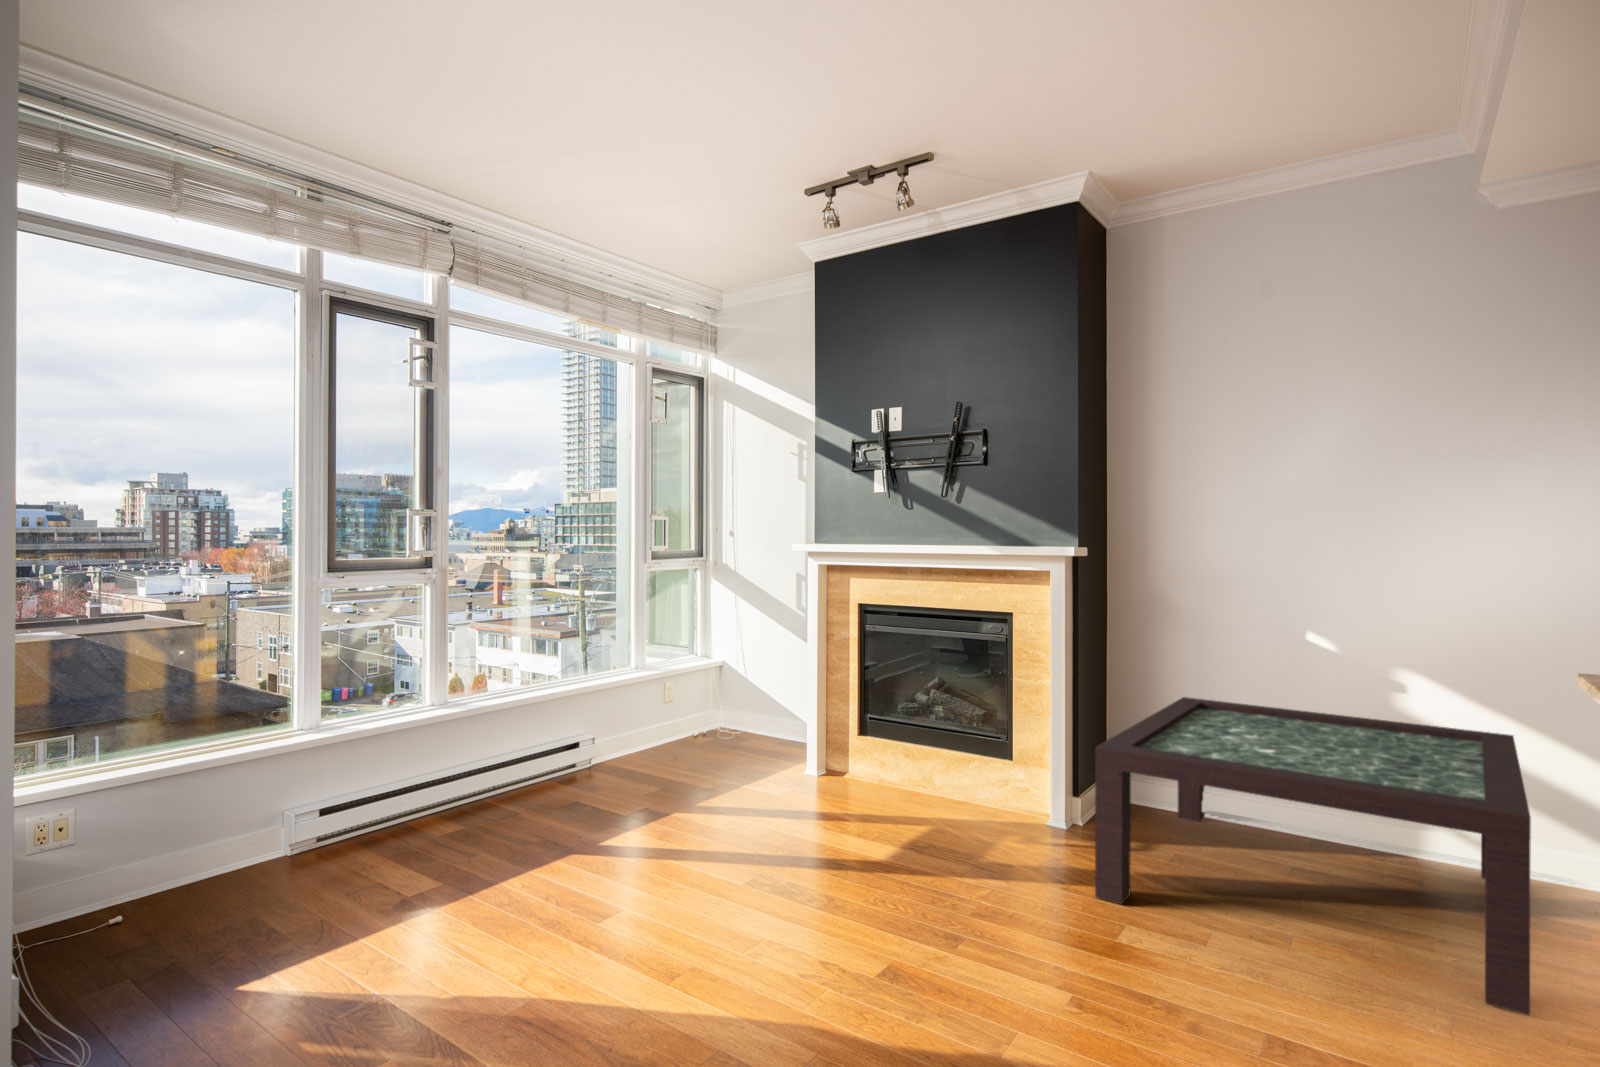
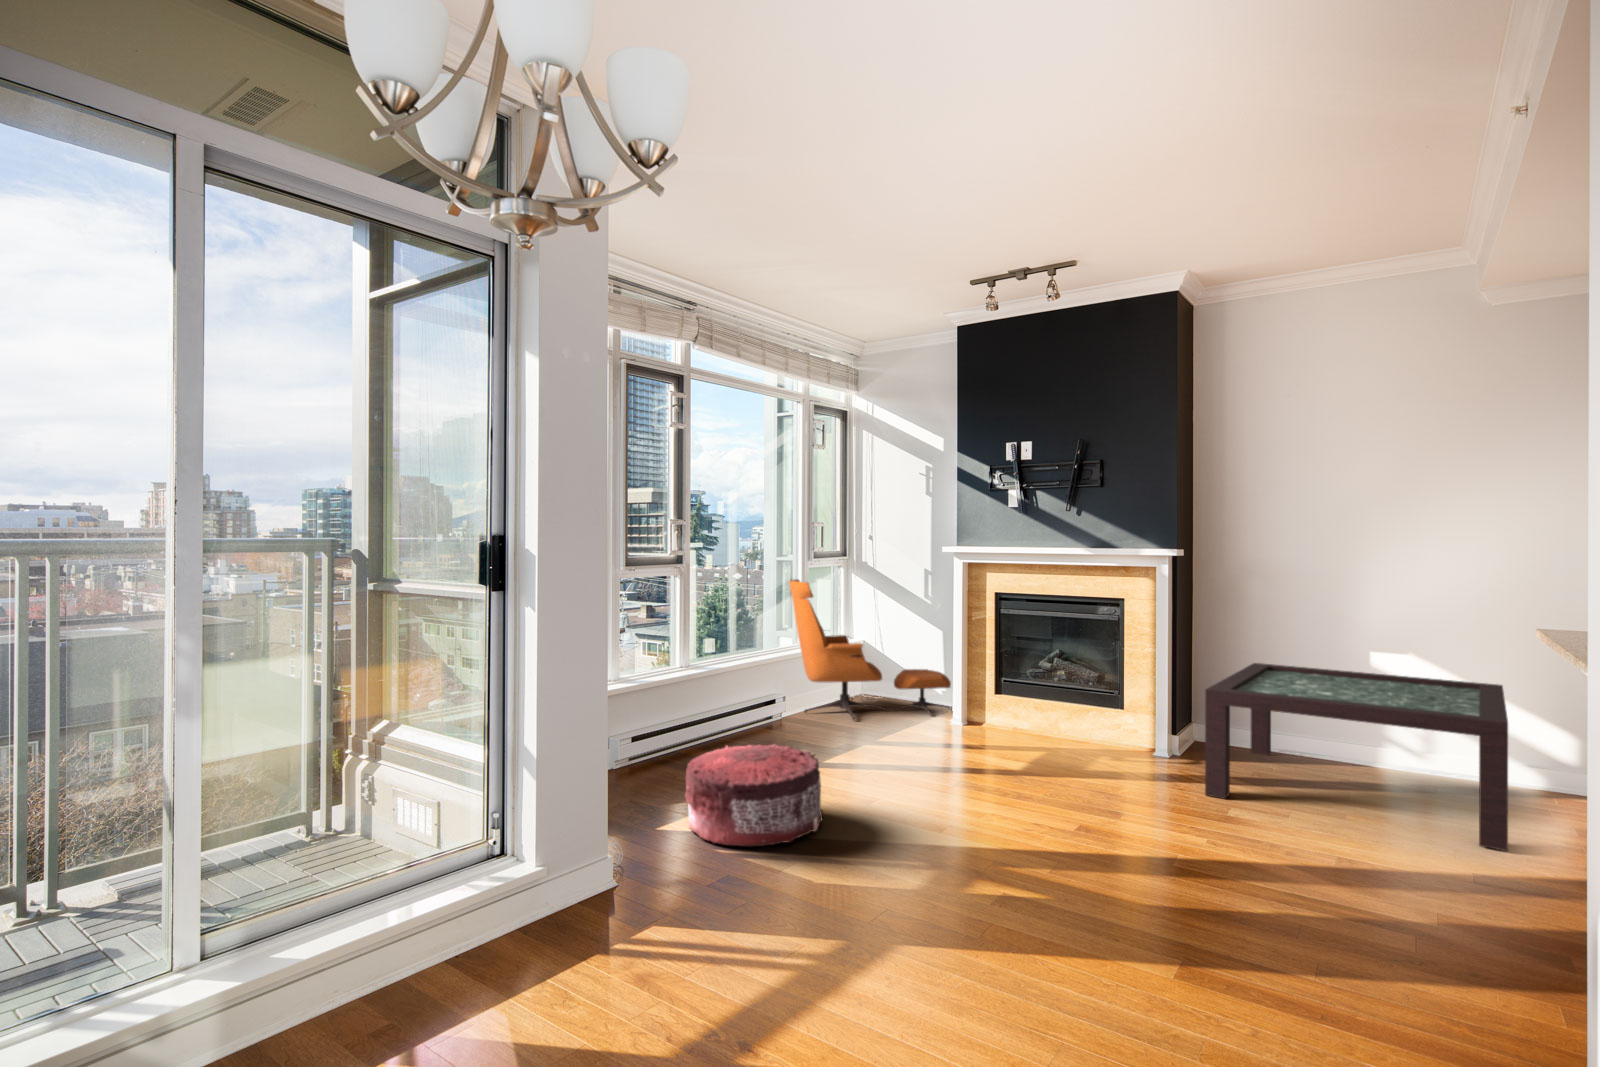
lounge chair: none [609,586,817,768] -> present [789,579,951,720]
pouf: none [275,832,514,1018] -> present [685,744,823,846]

